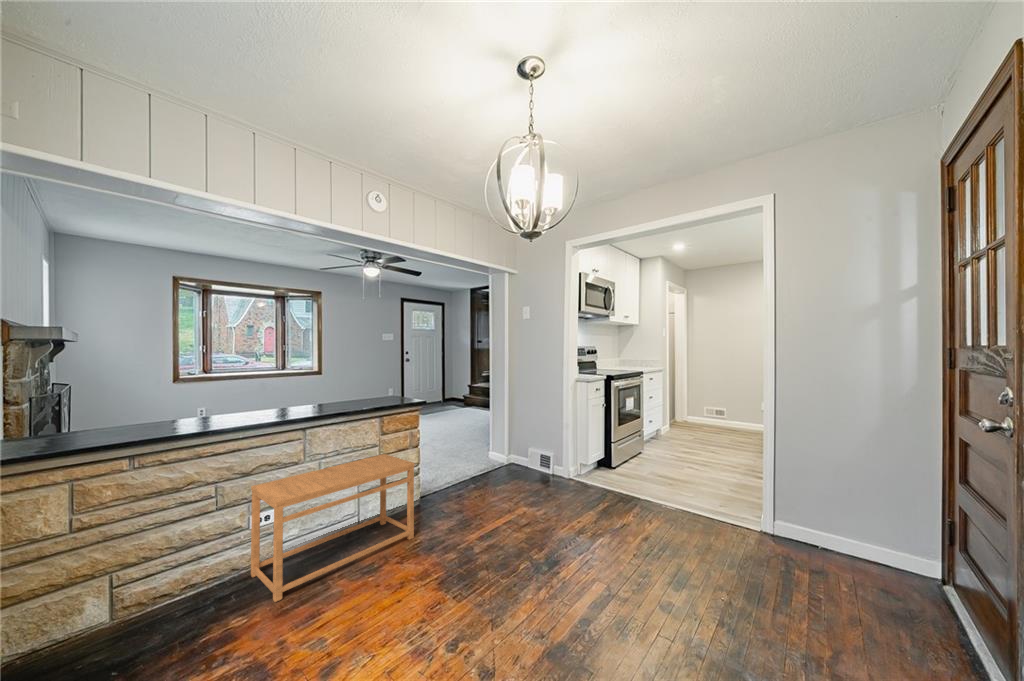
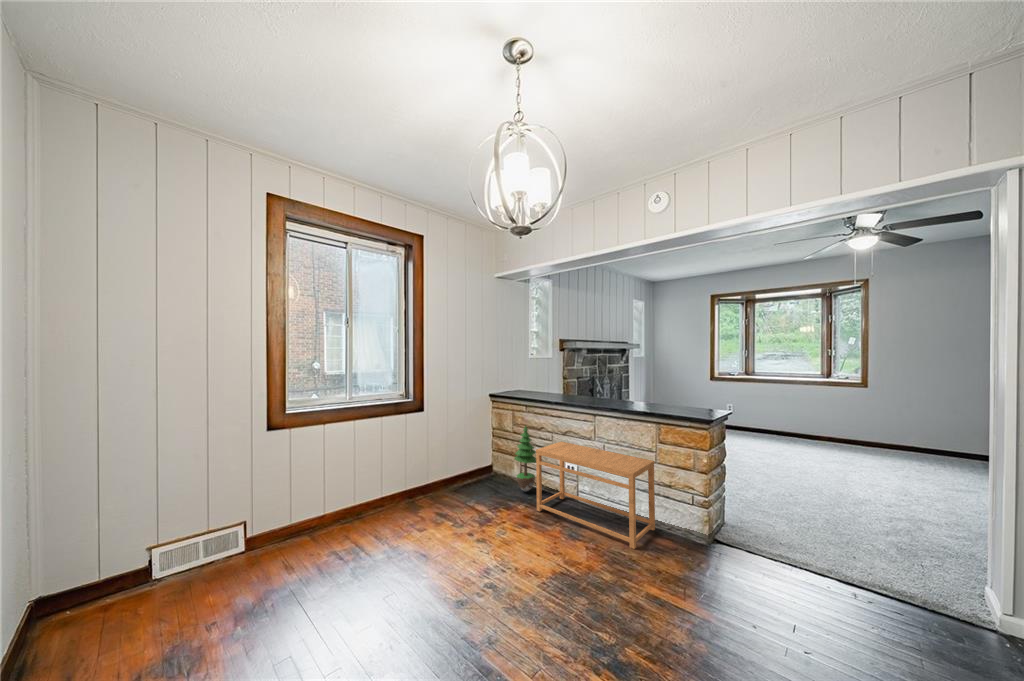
potted tree: none [147,484,210,619] -> present [515,426,536,492]

